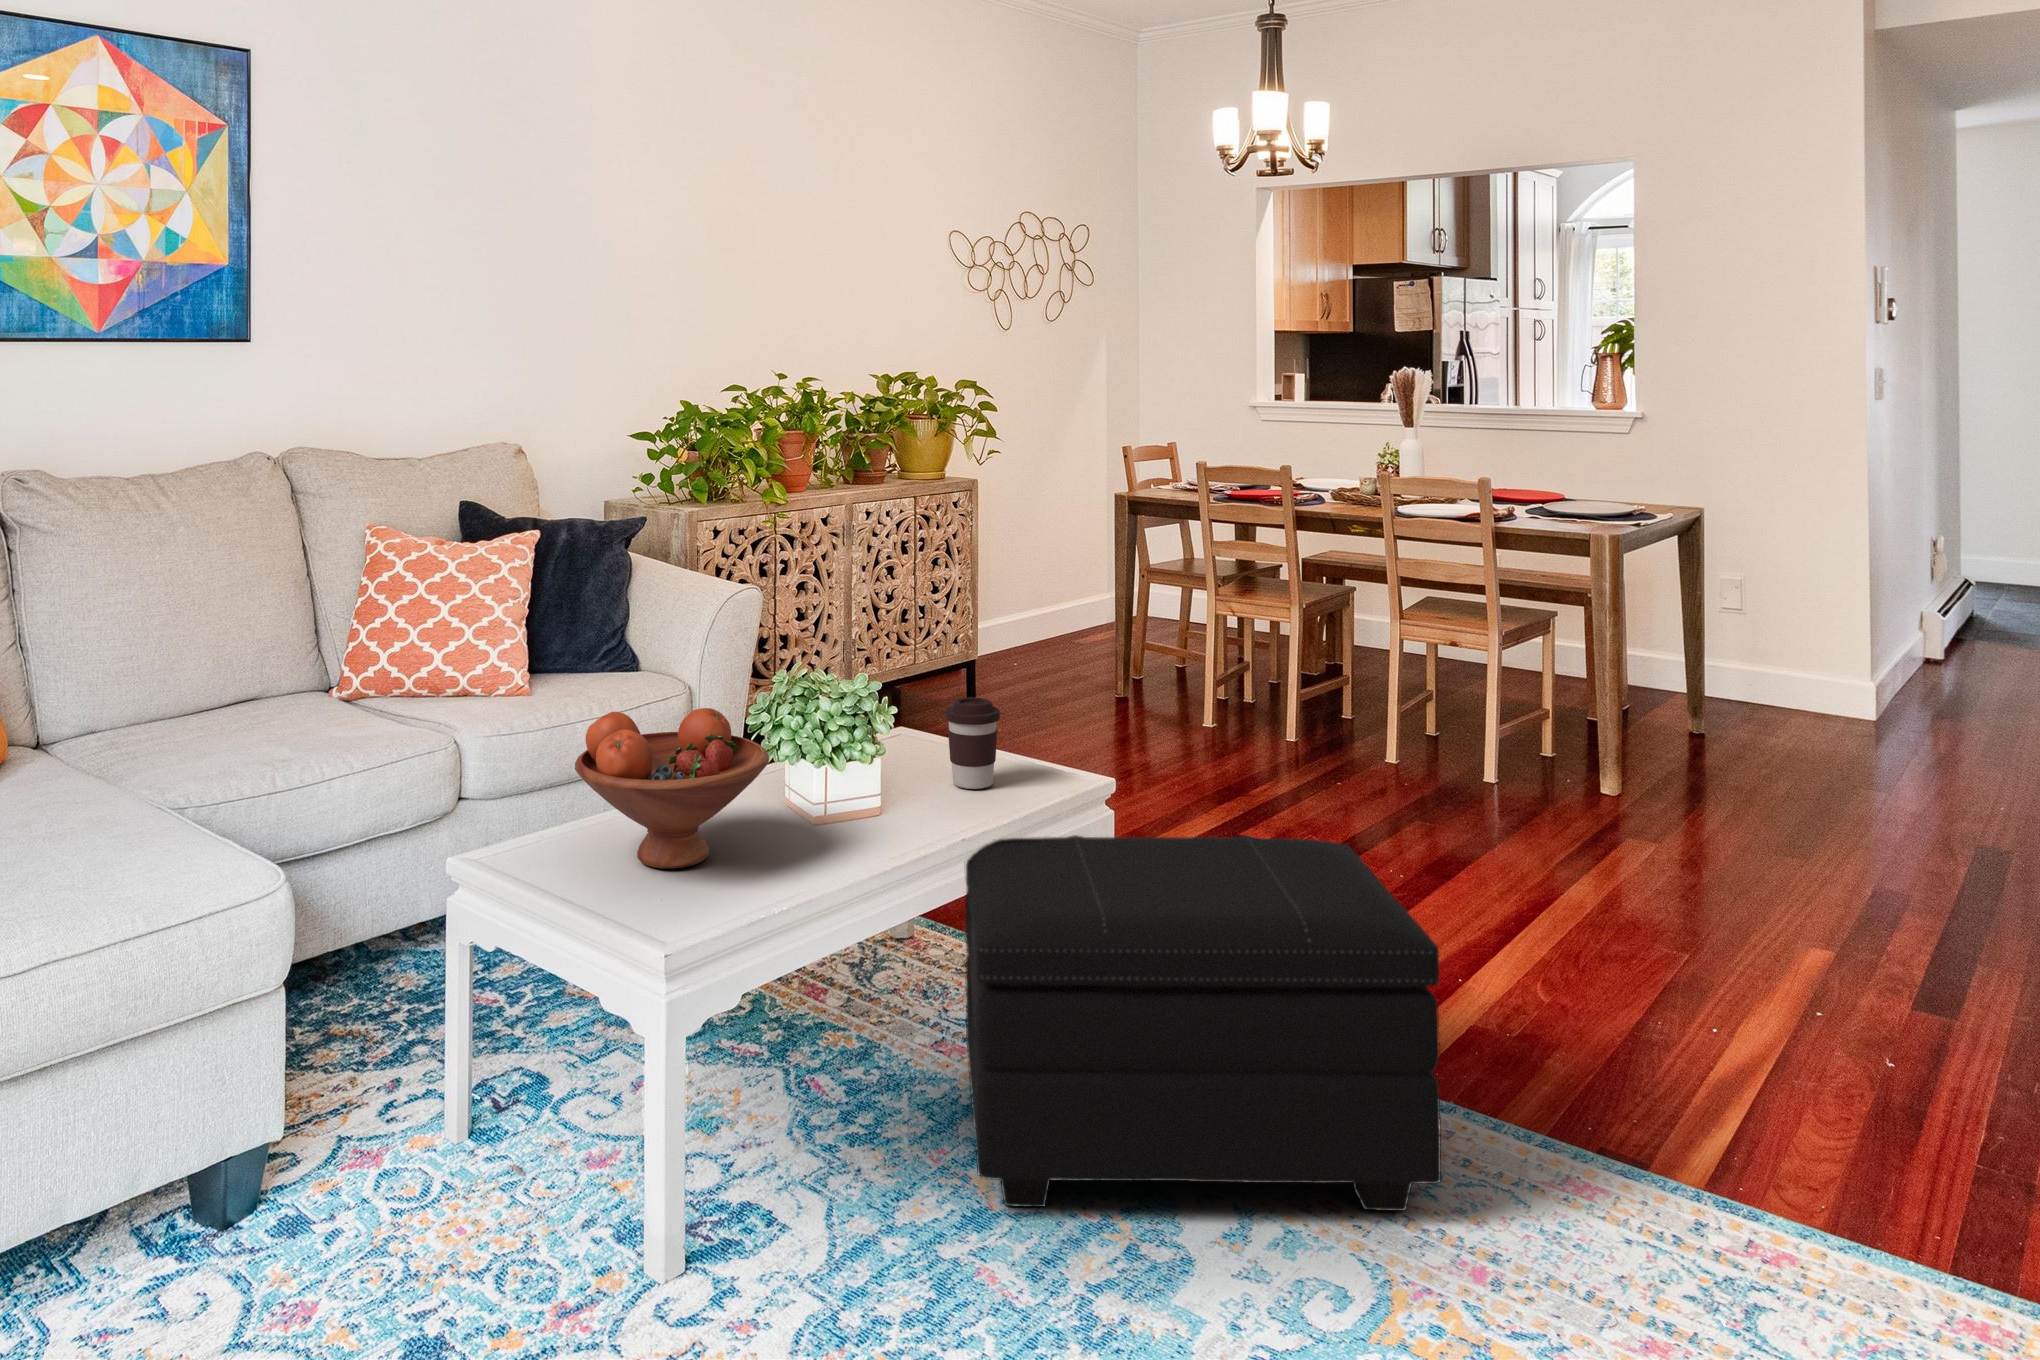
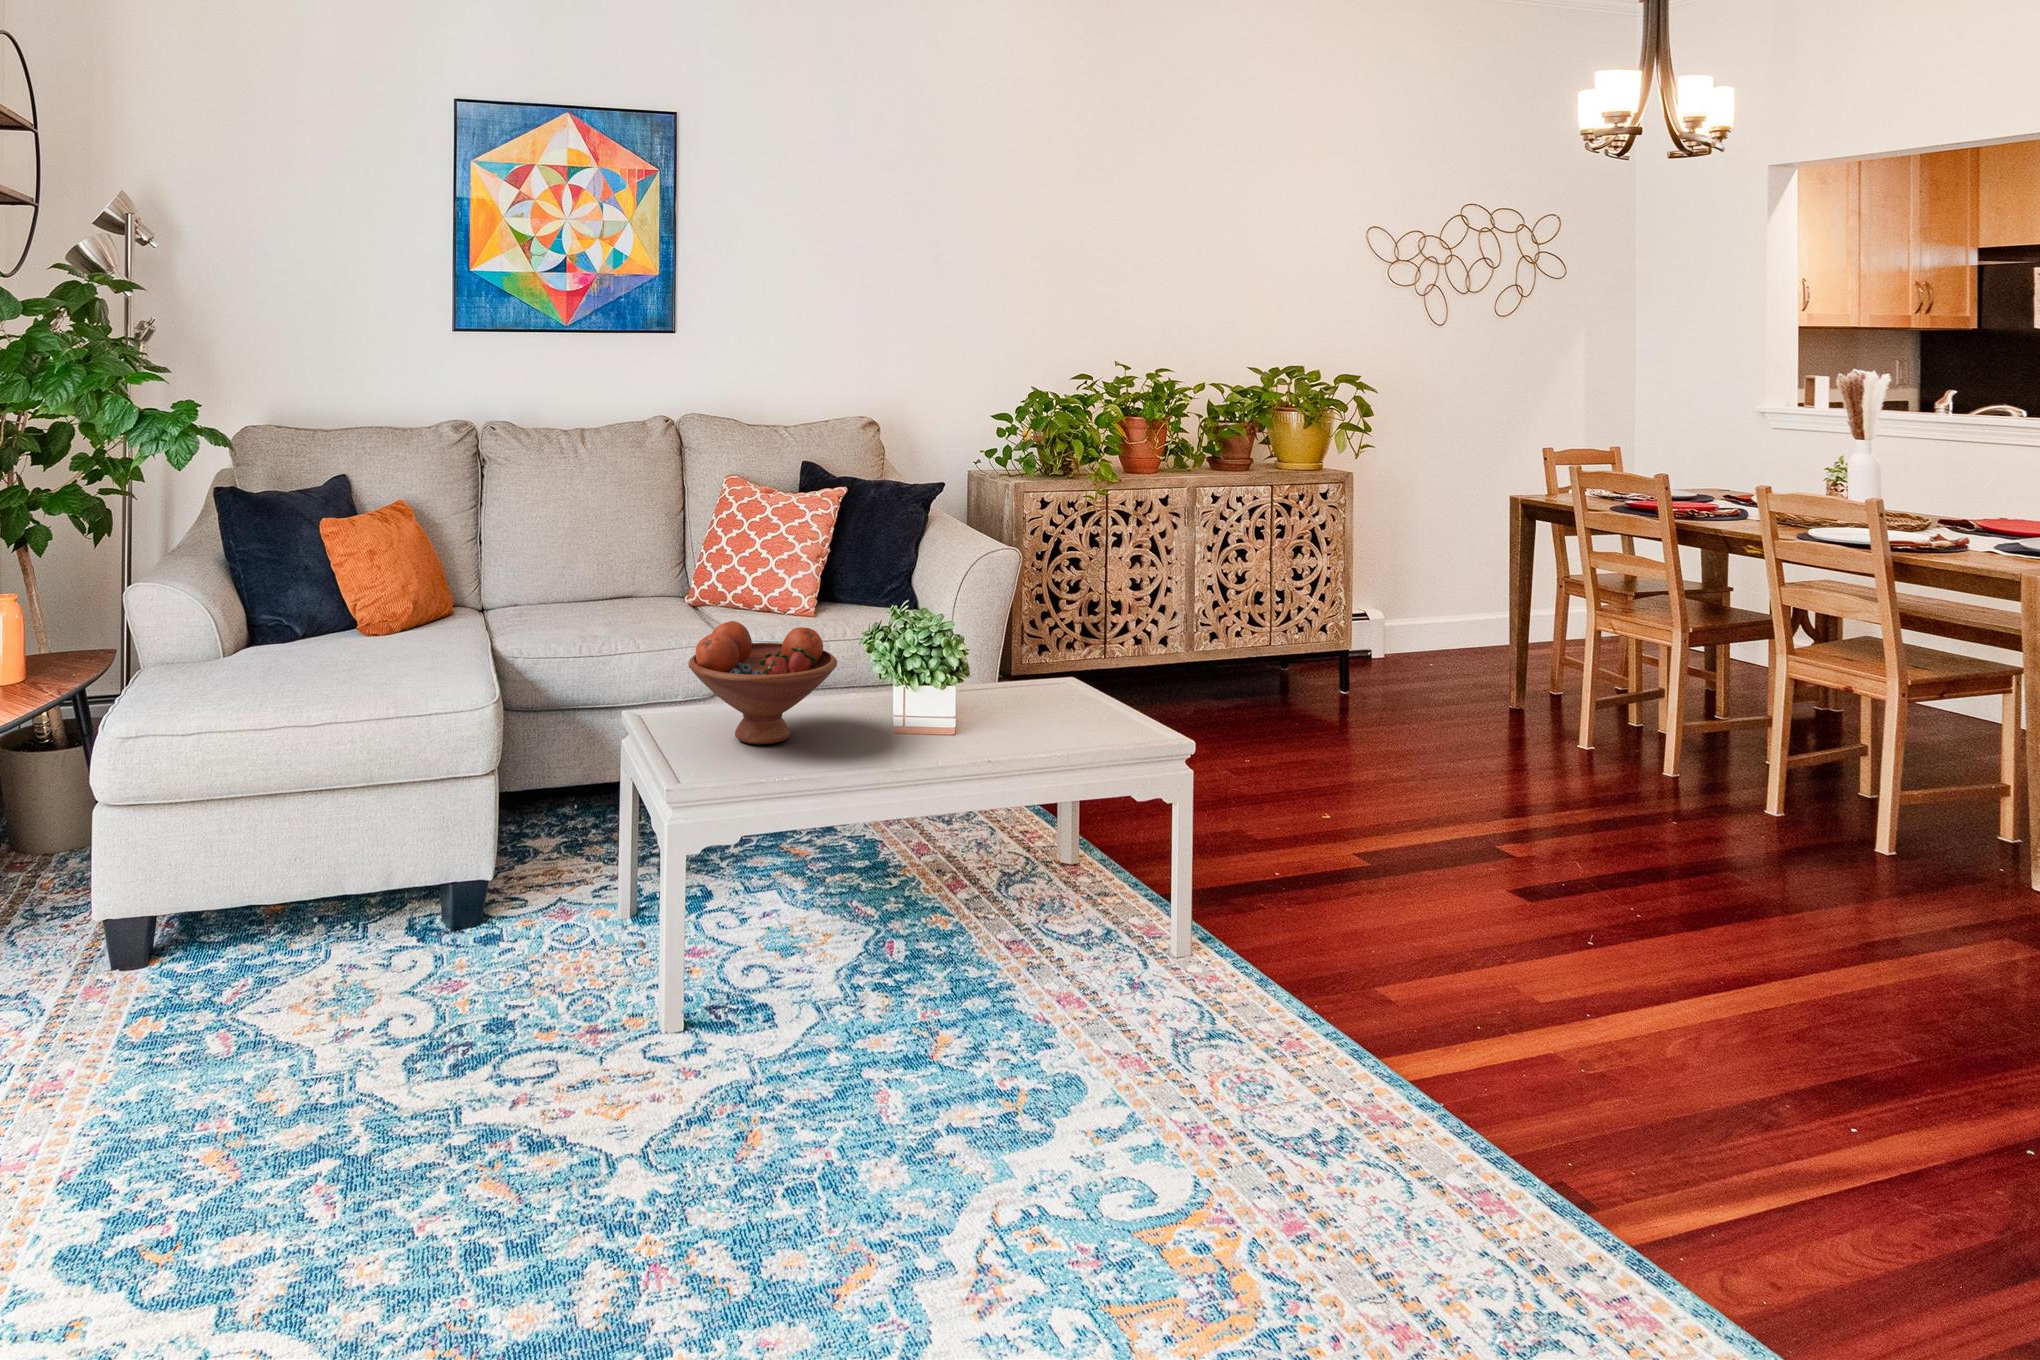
coffee cup: present [945,697,1000,789] -> none [1039,651,1087,730]
footstool: present [965,835,1441,1211] -> none [917,770,1357,1154]

